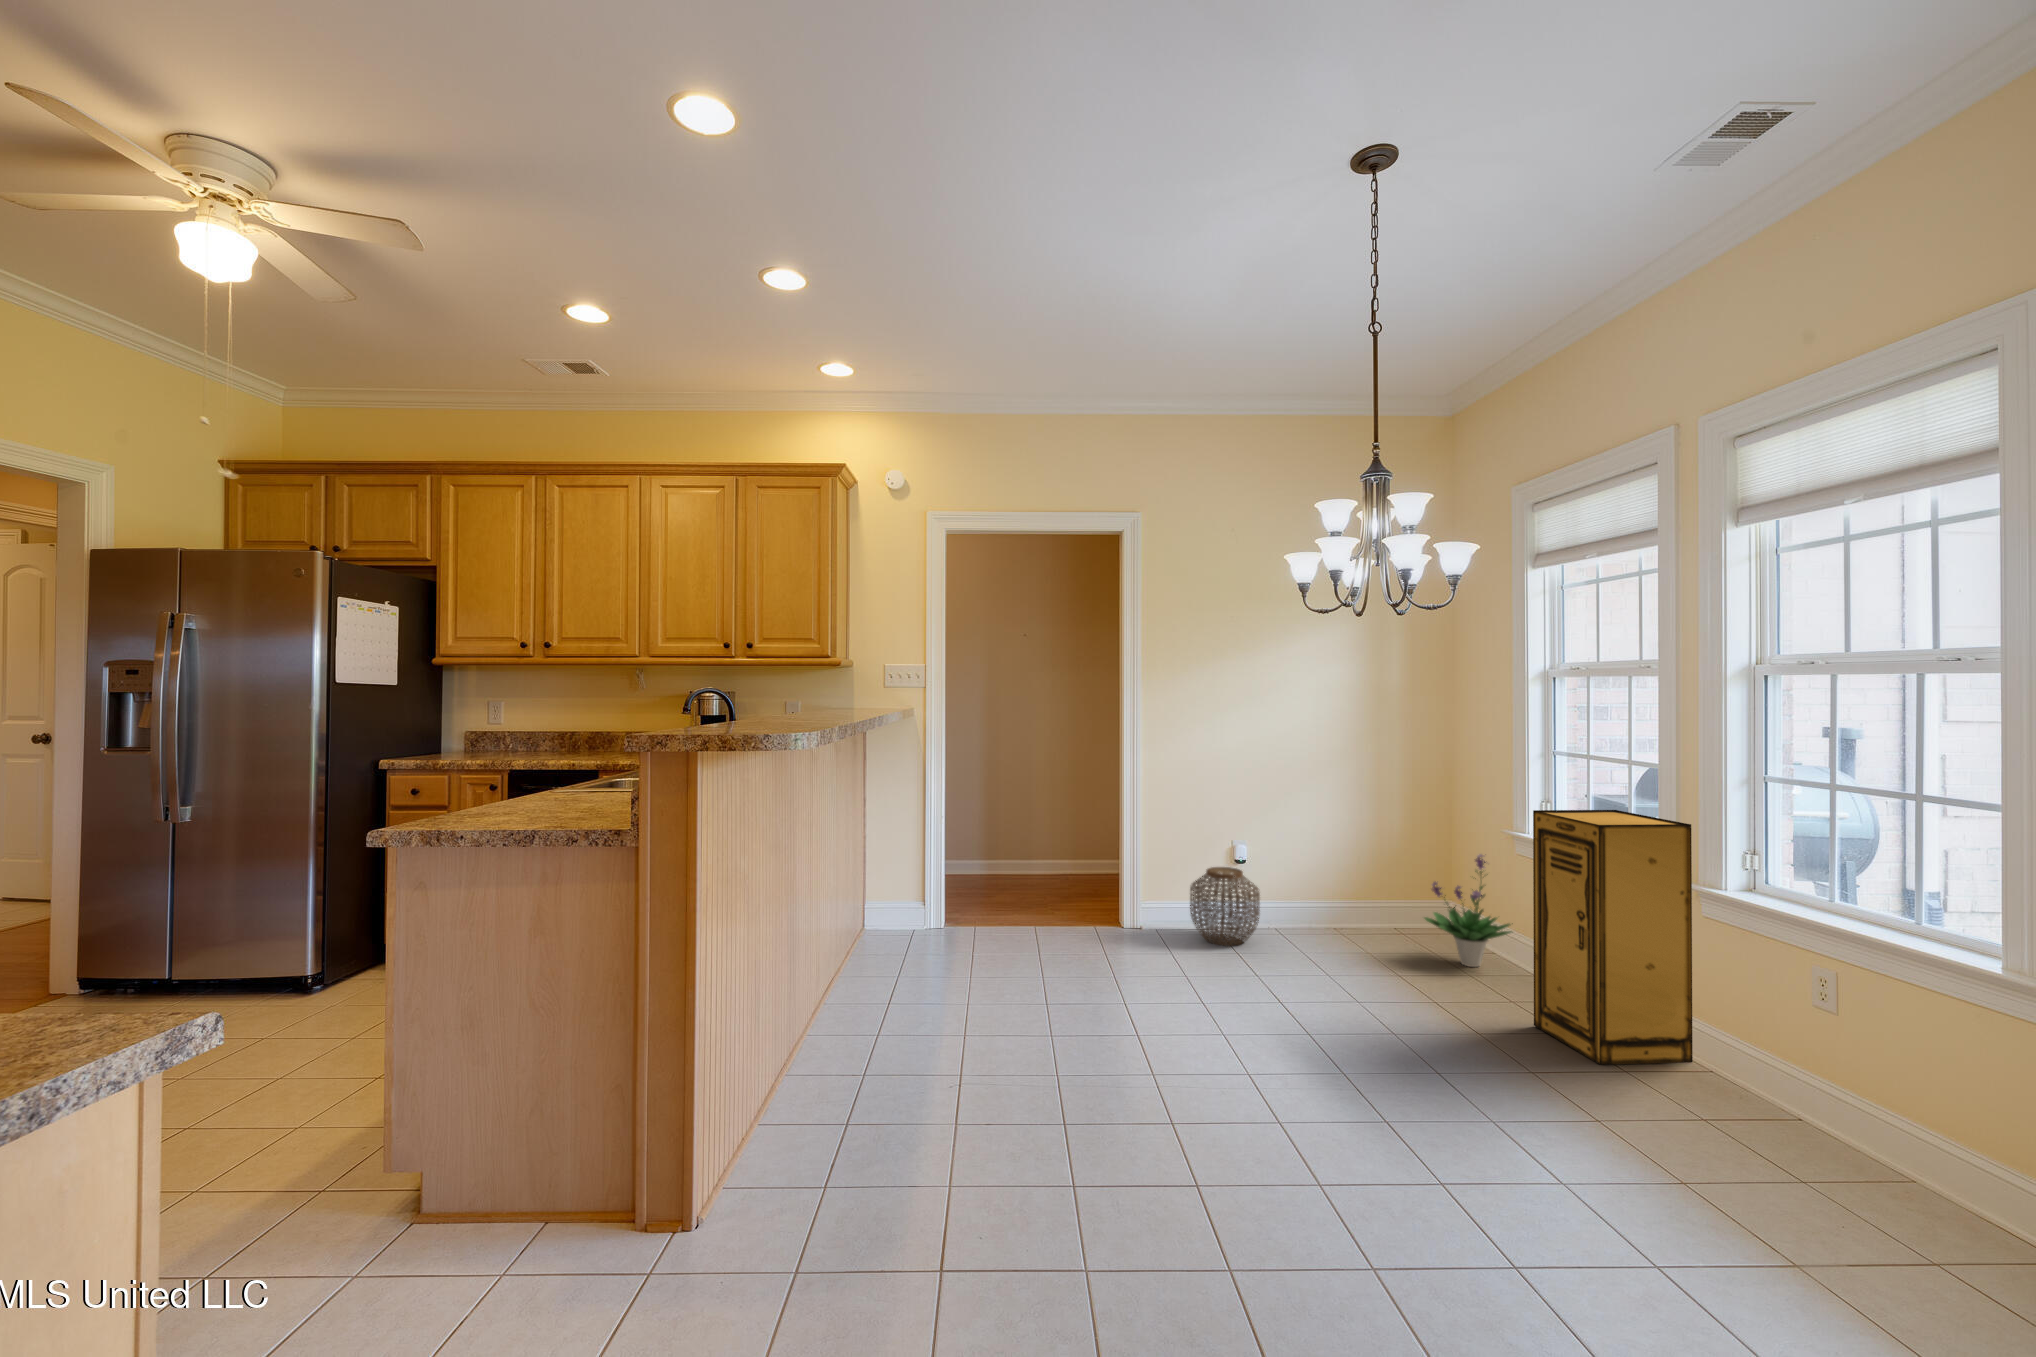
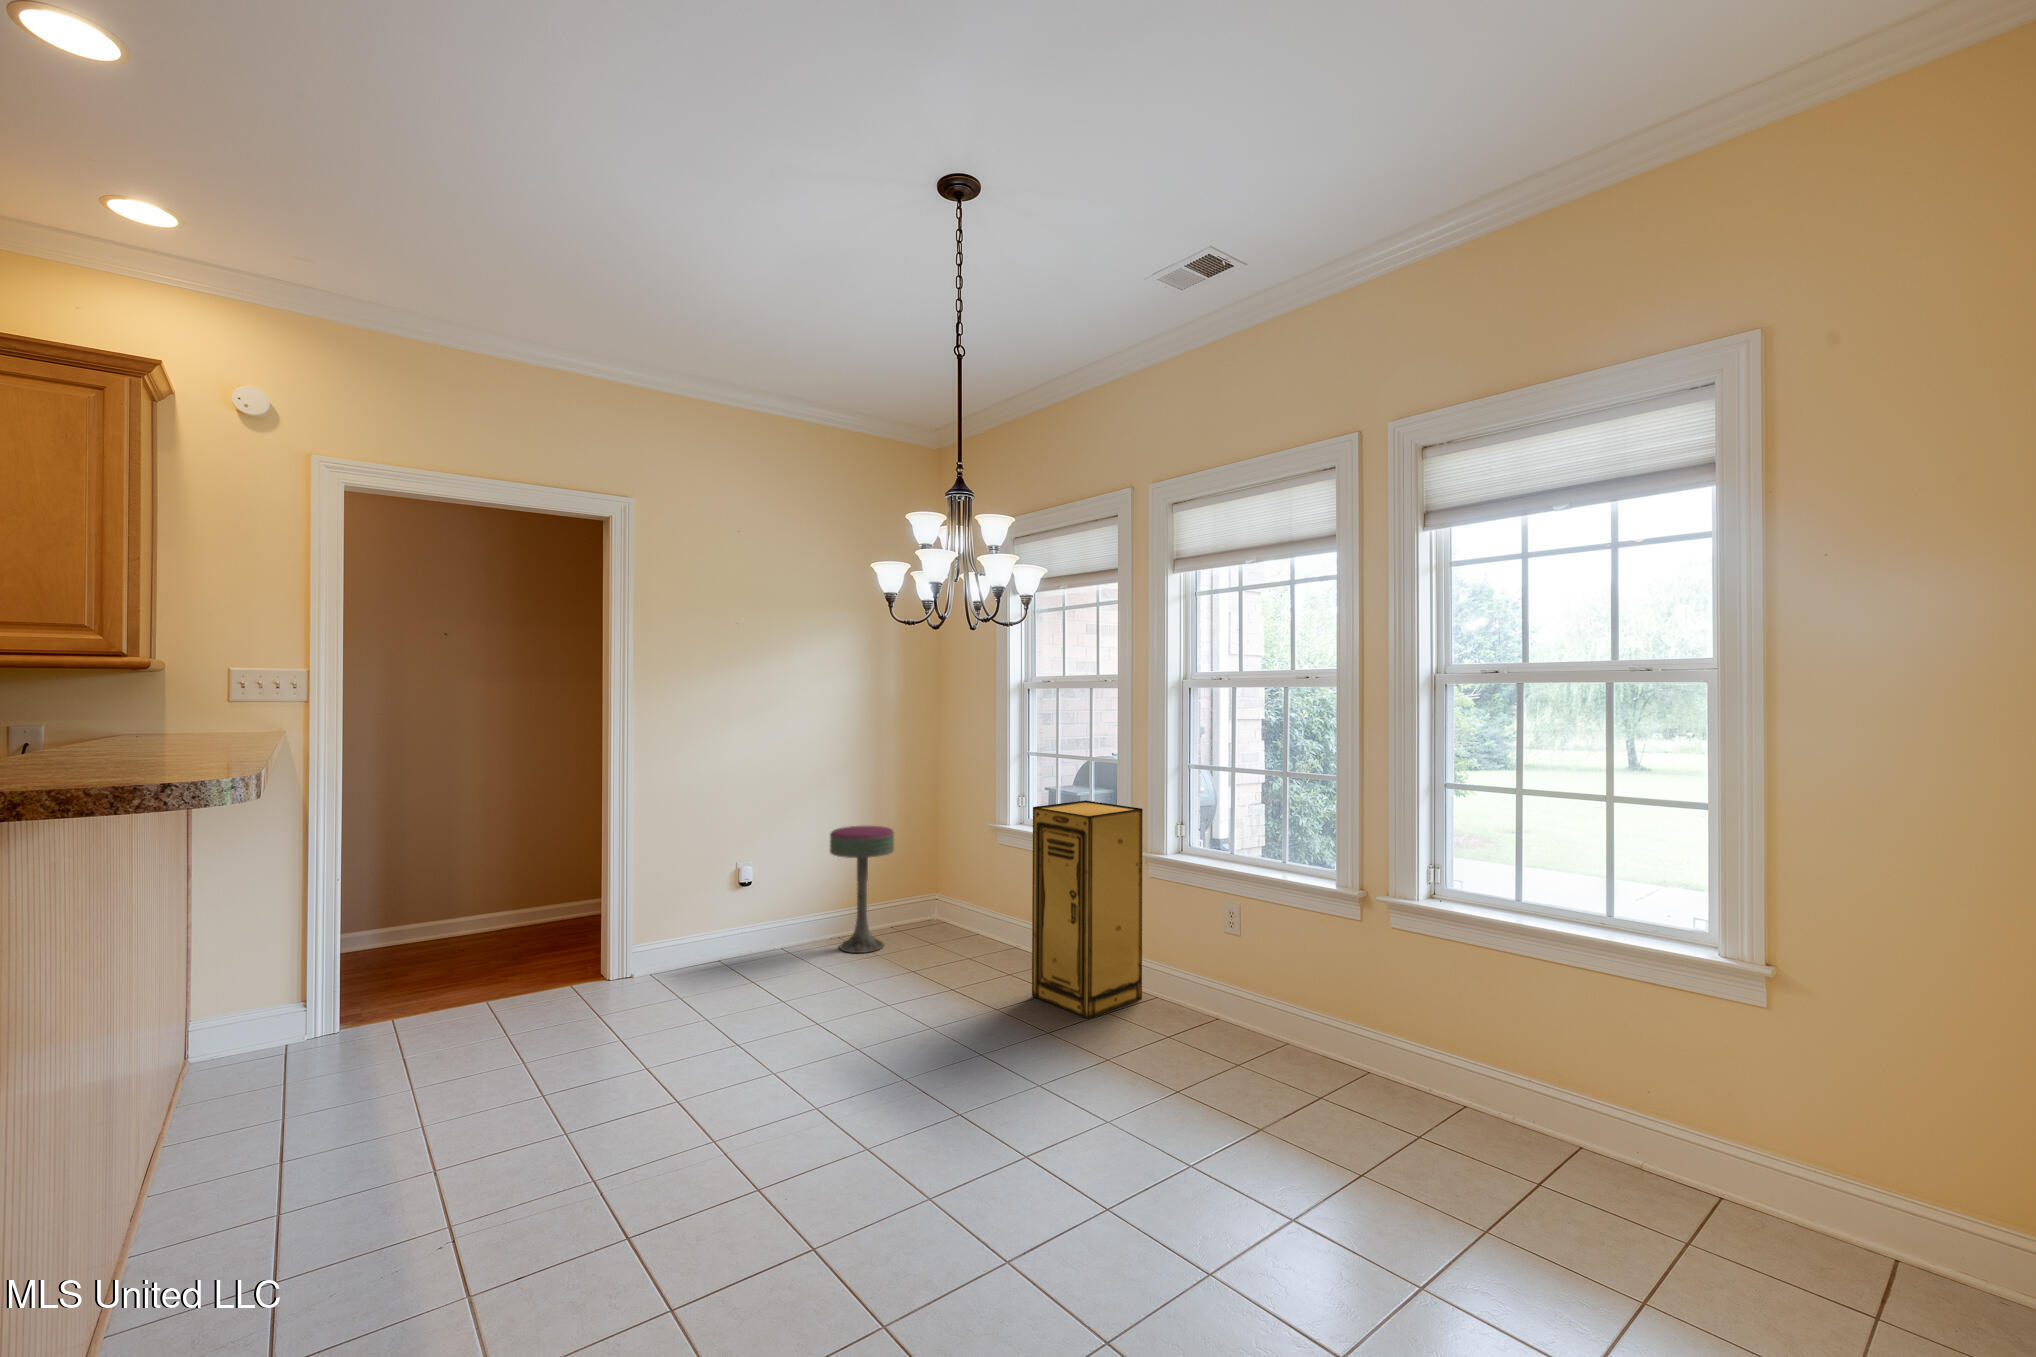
bar stool: none [1320,818,1389,947] -> present [830,826,894,953]
potted plant: present [1425,854,1511,967] -> none [927,847,1001,952]
woven basket: present [1190,867,1260,946] -> none [696,892,774,980]

